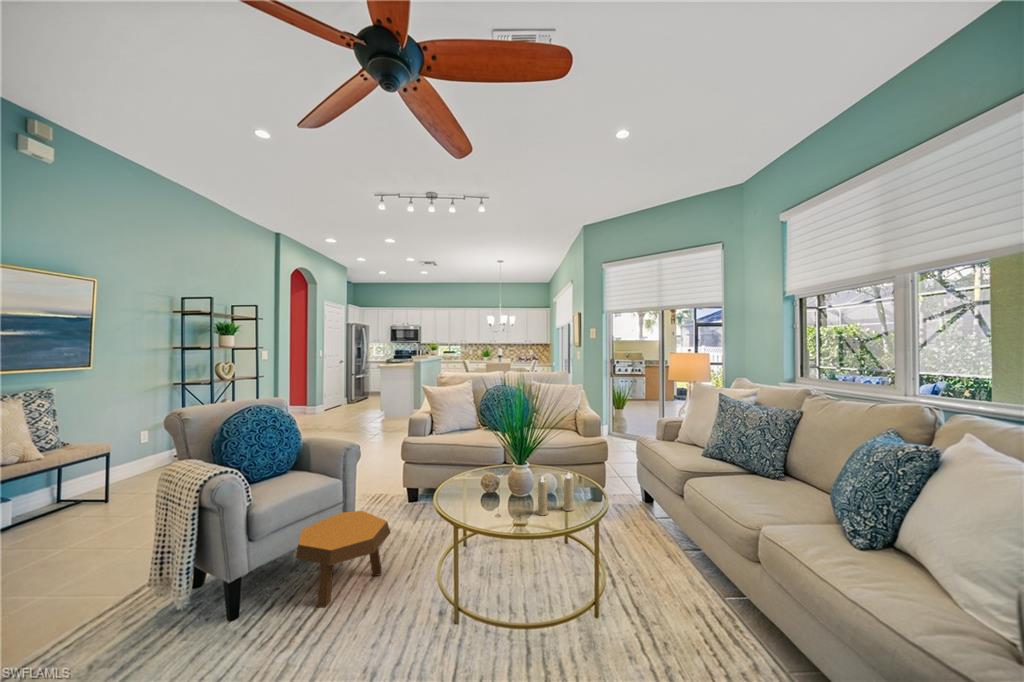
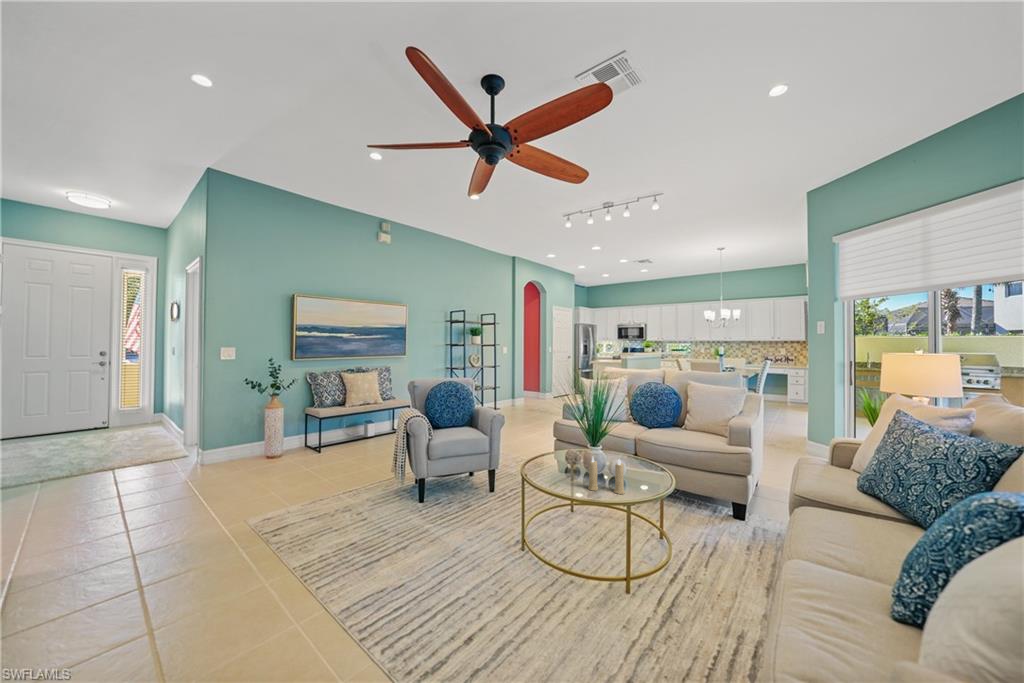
footstool: present [296,511,390,608] -> none [450,459,509,514]

